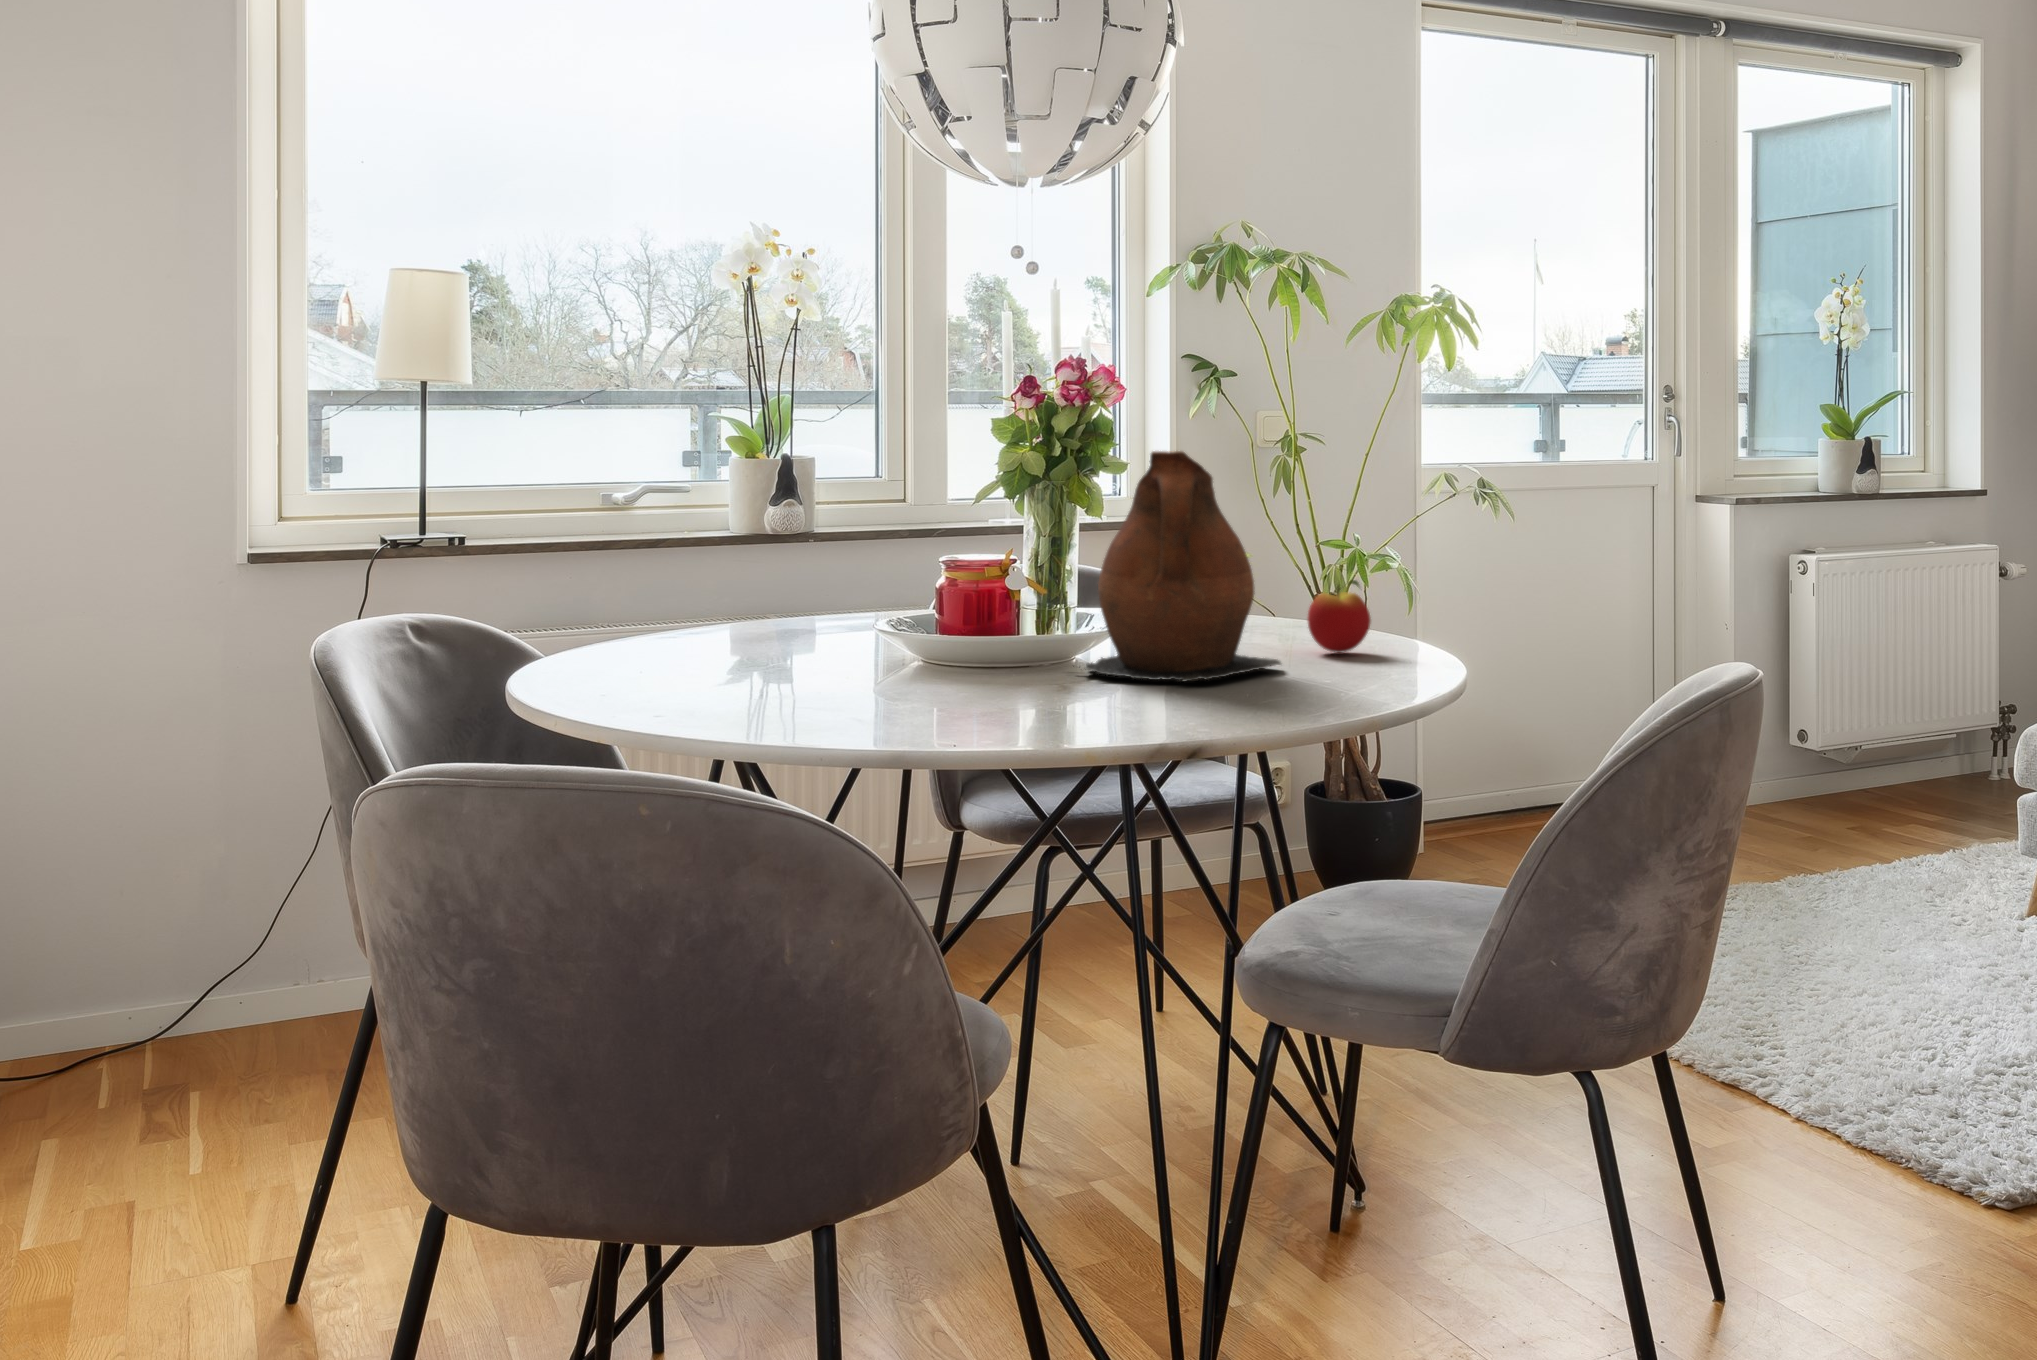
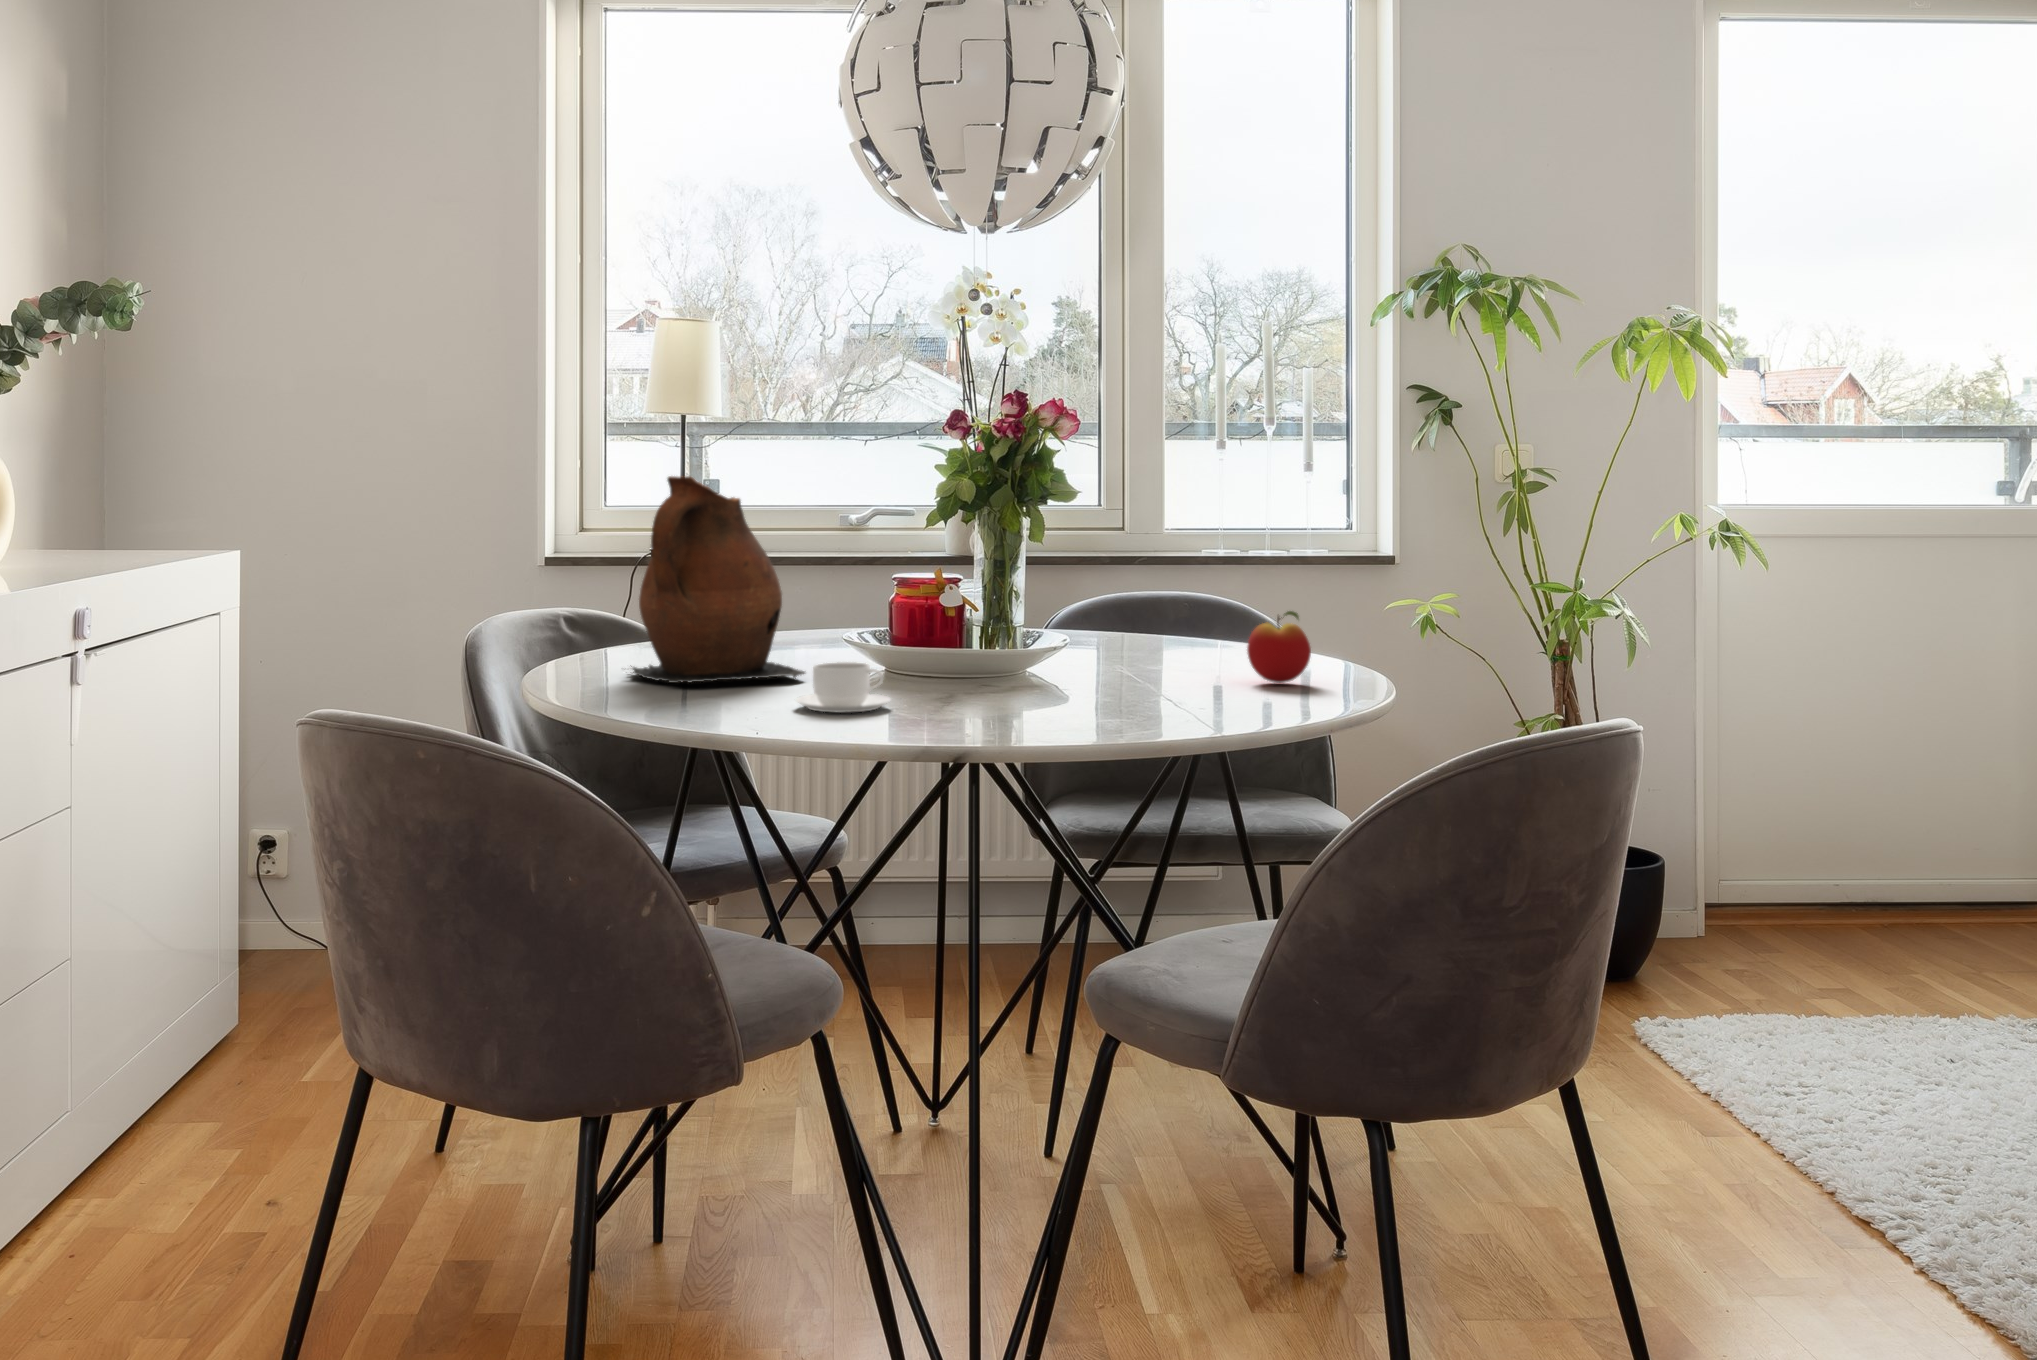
ceramic pitcher: present [1073,451,1281,682] -> present [631,476,805,683]
coffee cup: none [936,661,1048,720] -> present [796,662,891,712]

